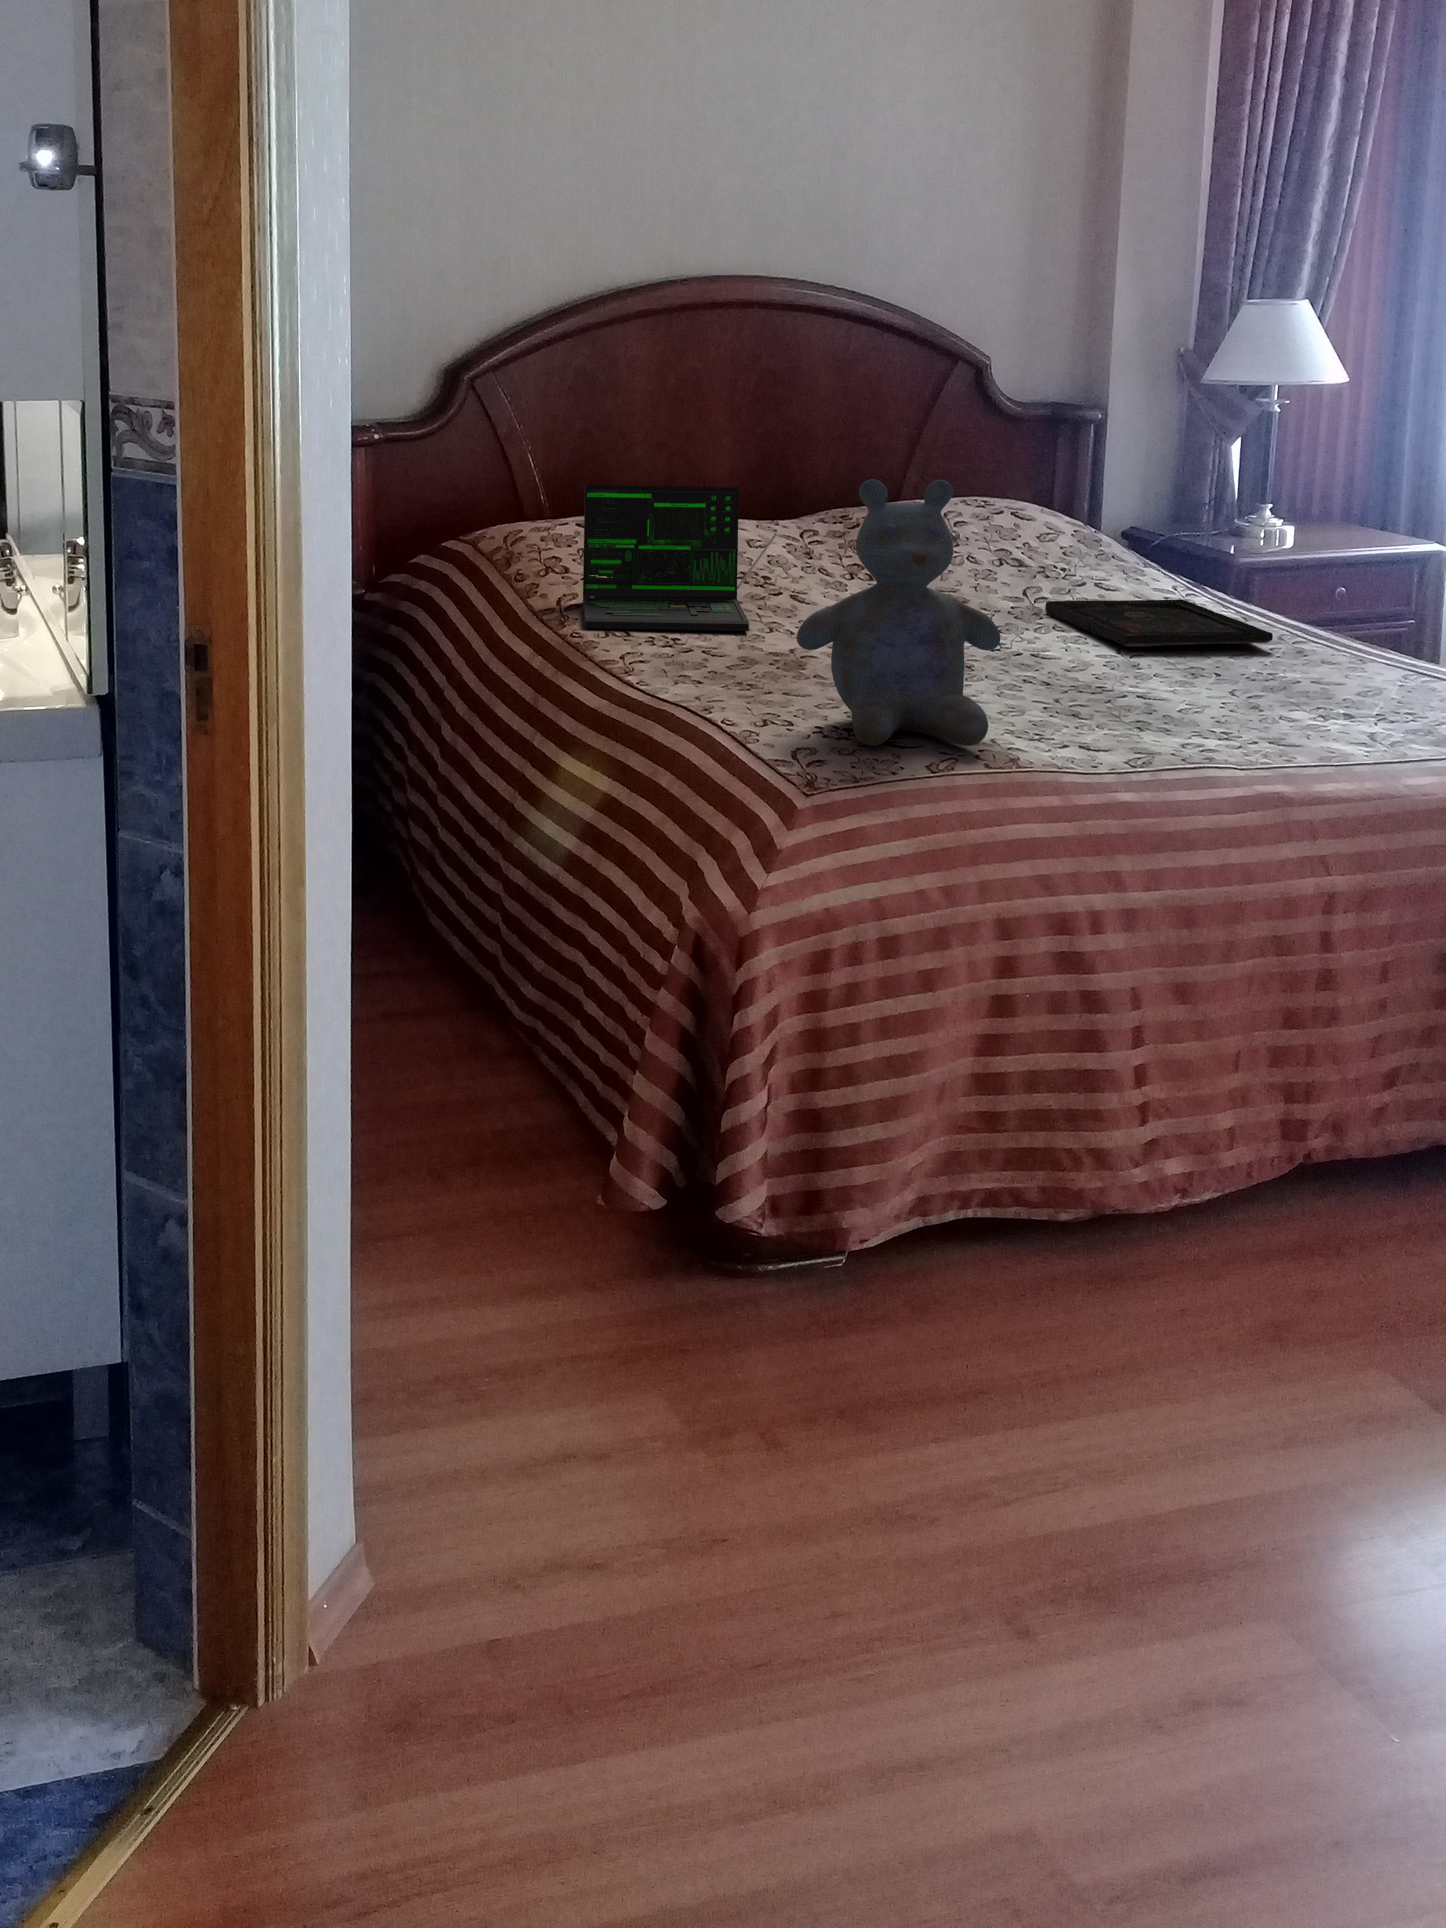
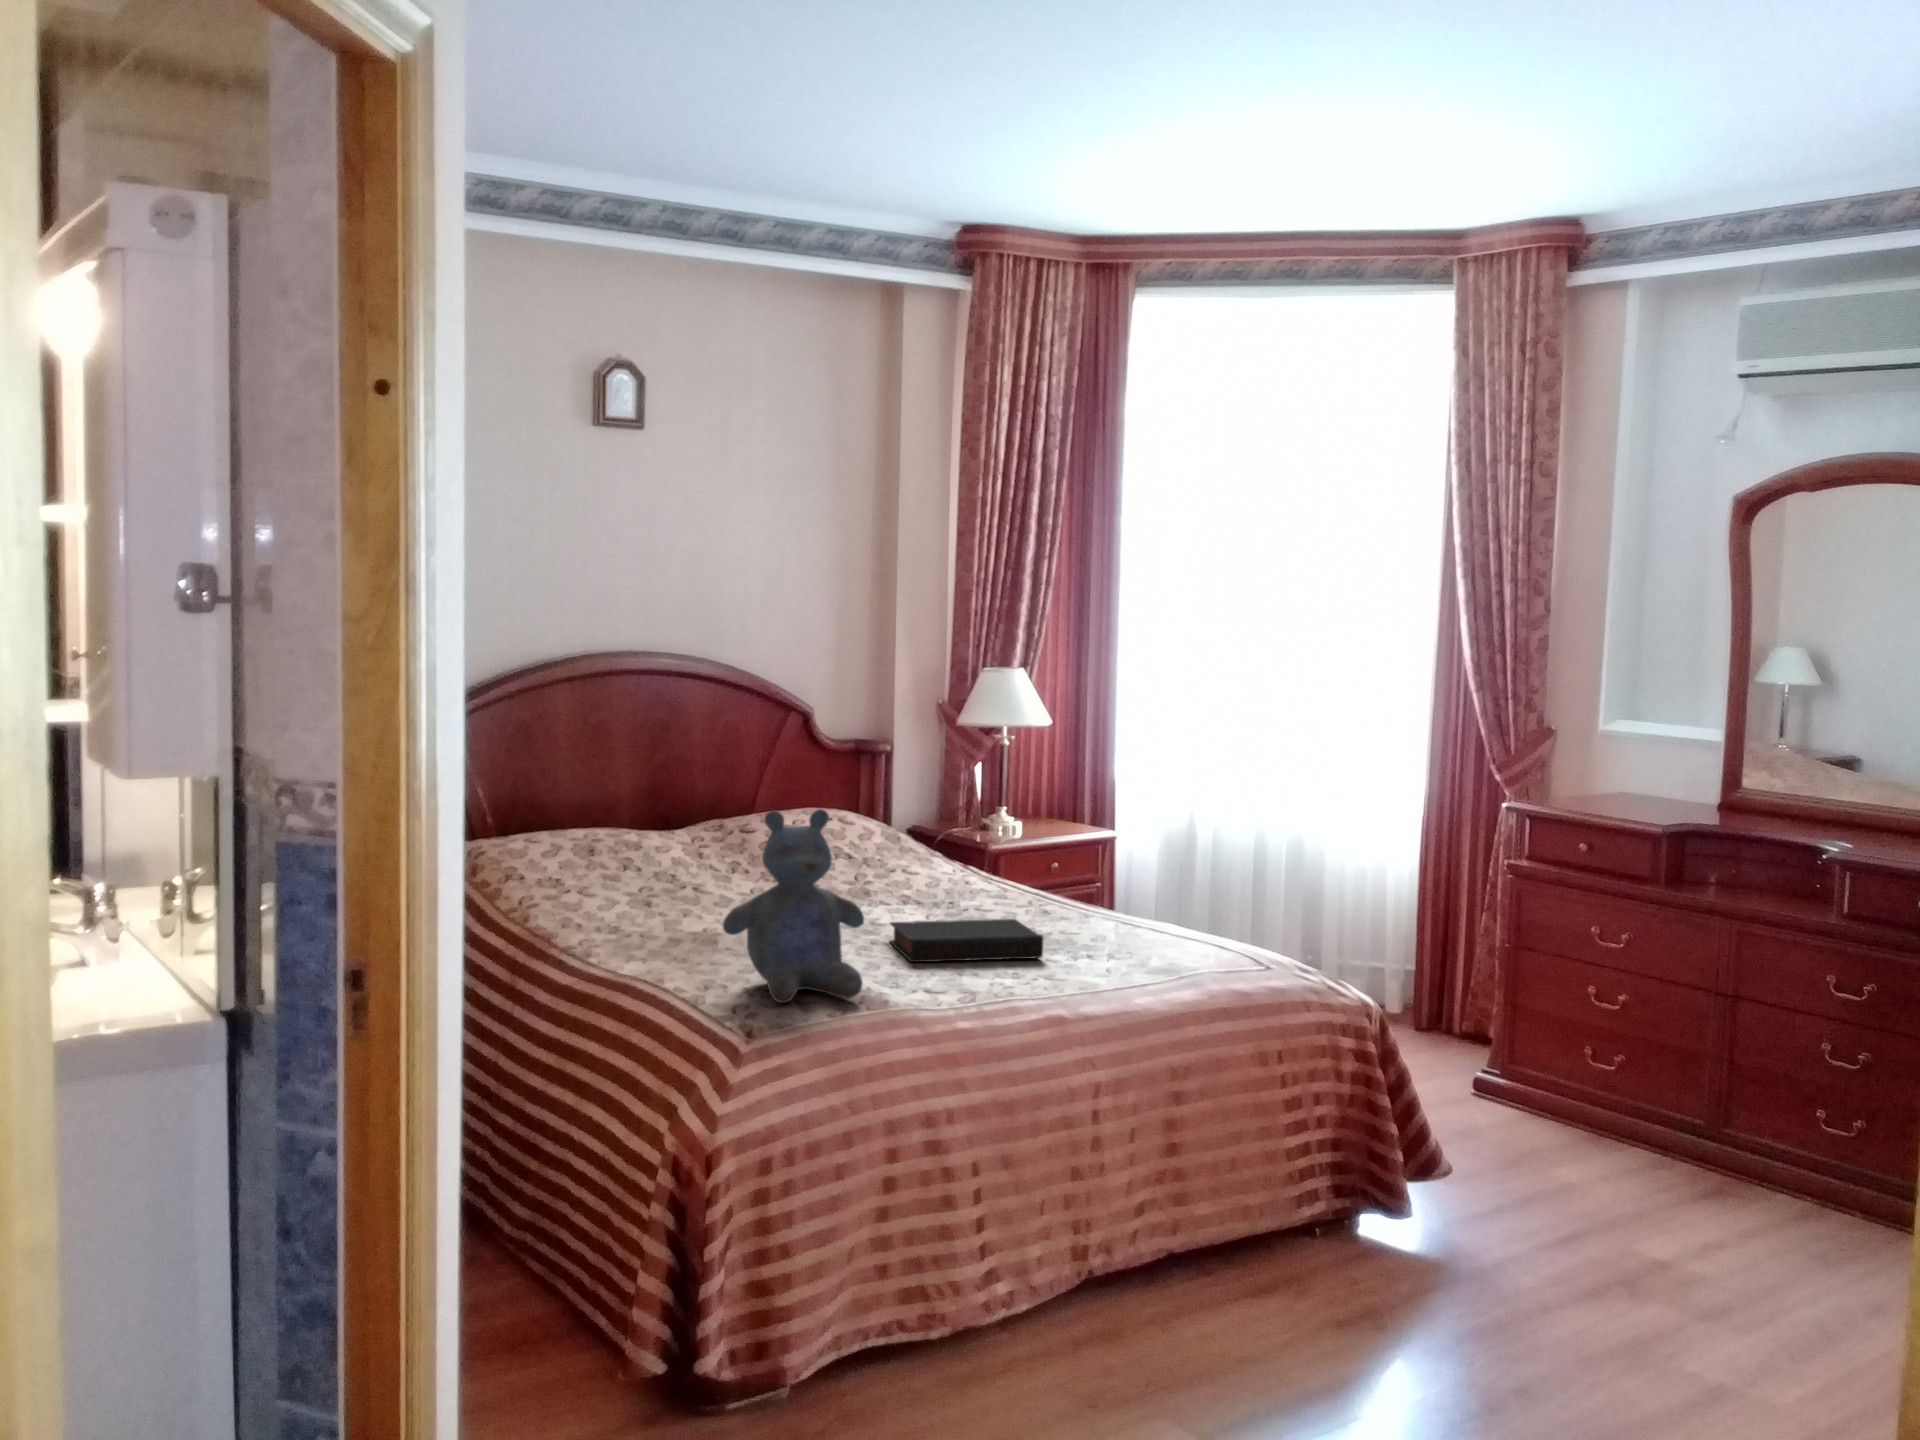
laptop: present [583,485,778,631] -> none [535,811,682,923]
tray: present [1045,600,1273,647] -> none [873,879,1028,916]
book: none [1049,649,1279,711] -> present [890,919,1043,962]

